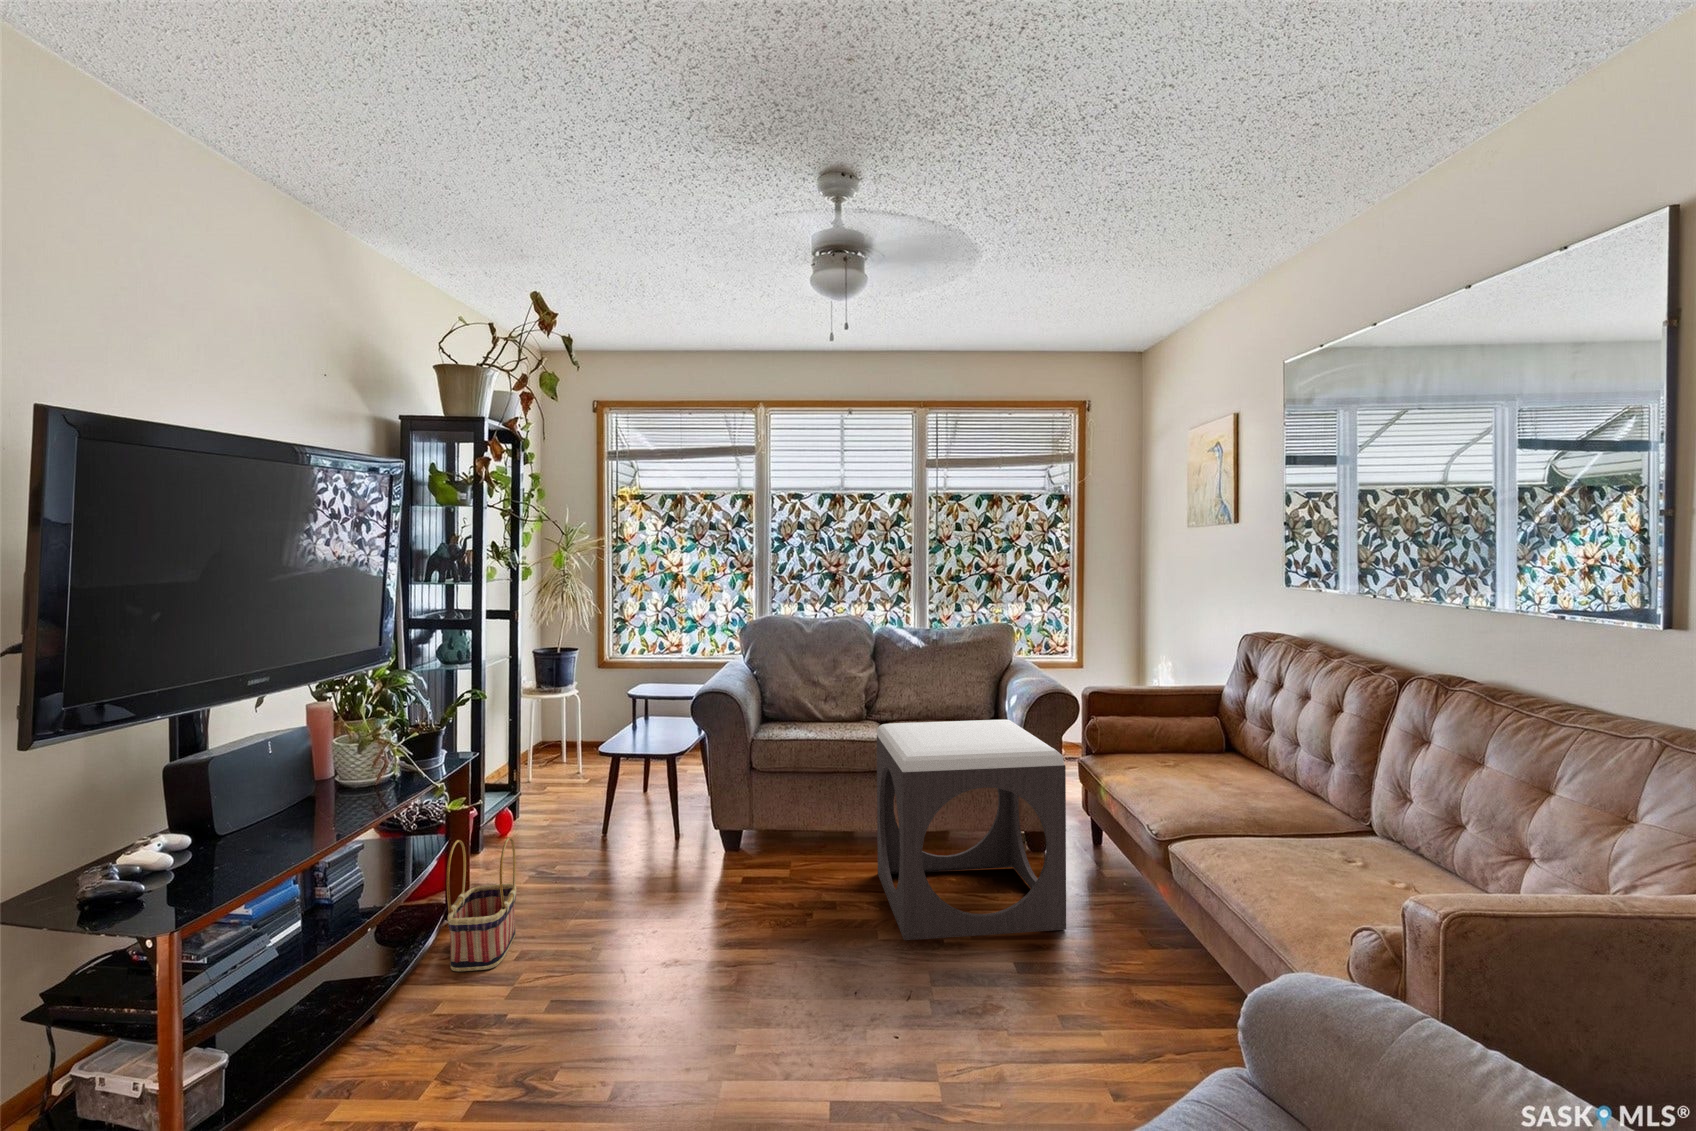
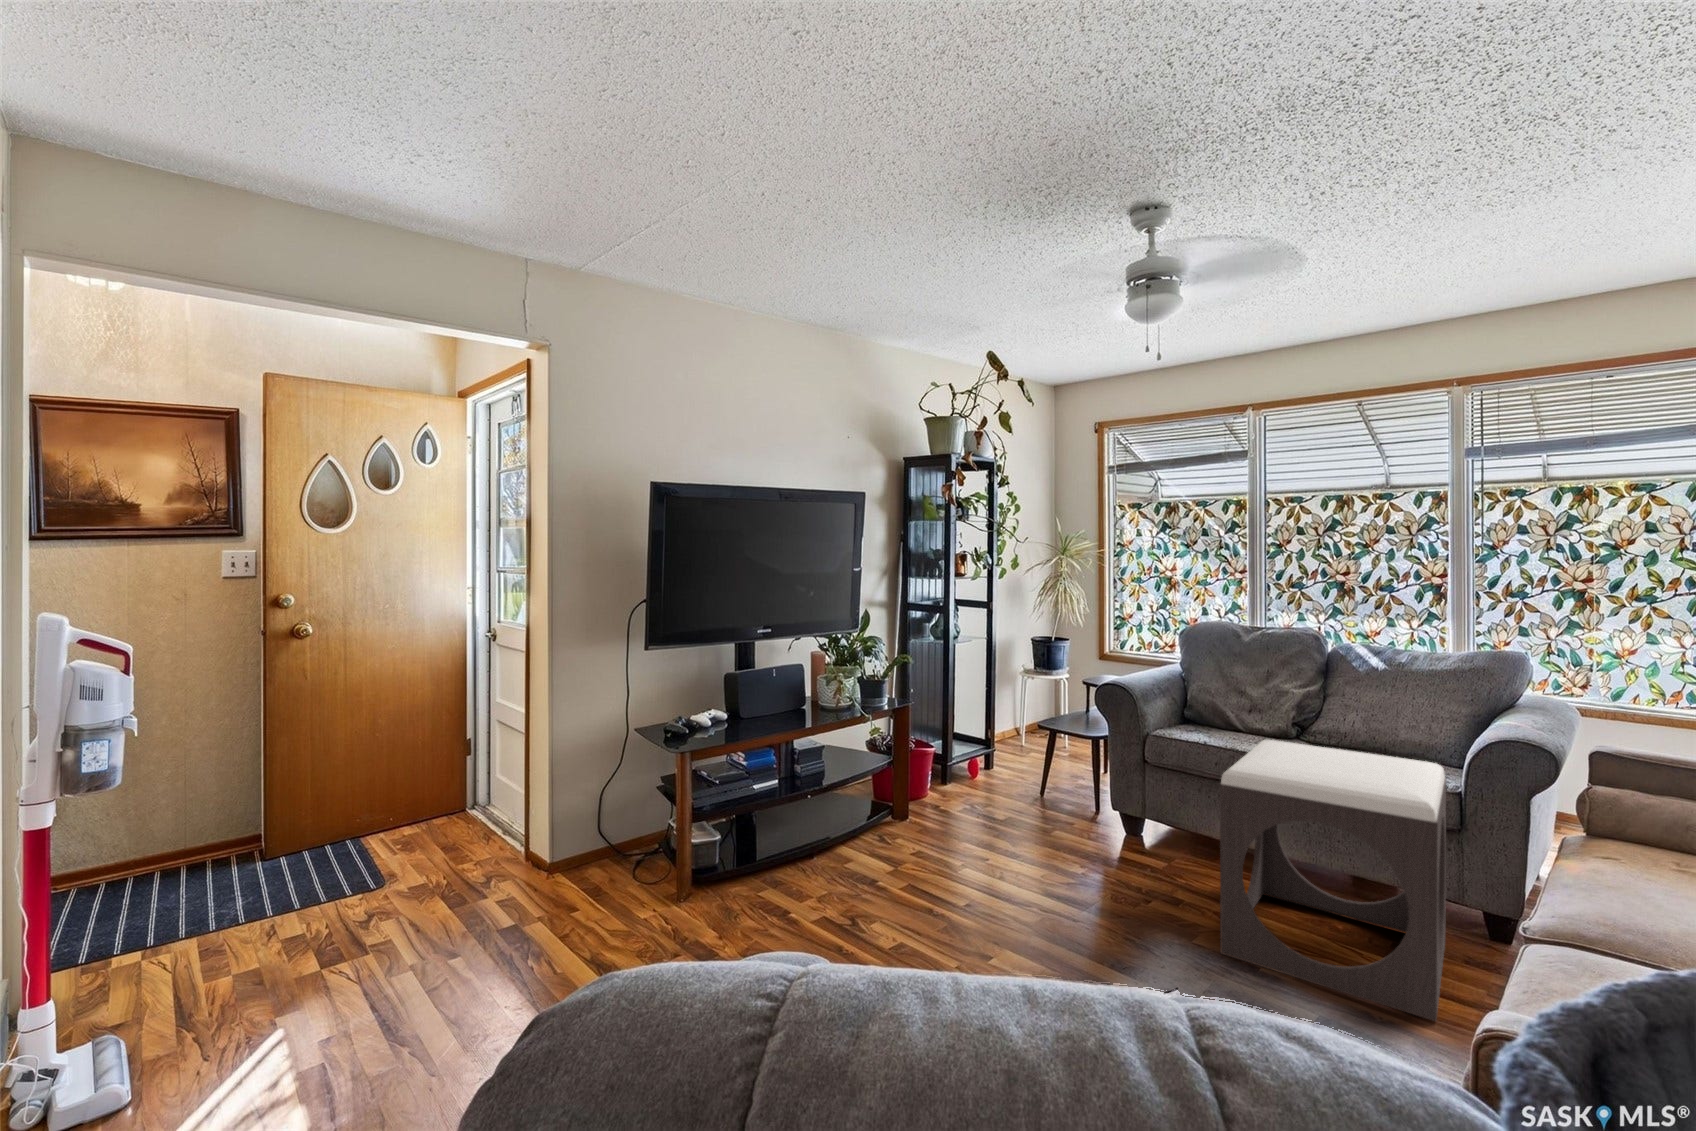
basket: present [447,837,516,971] -> none [873,758,929,852]

